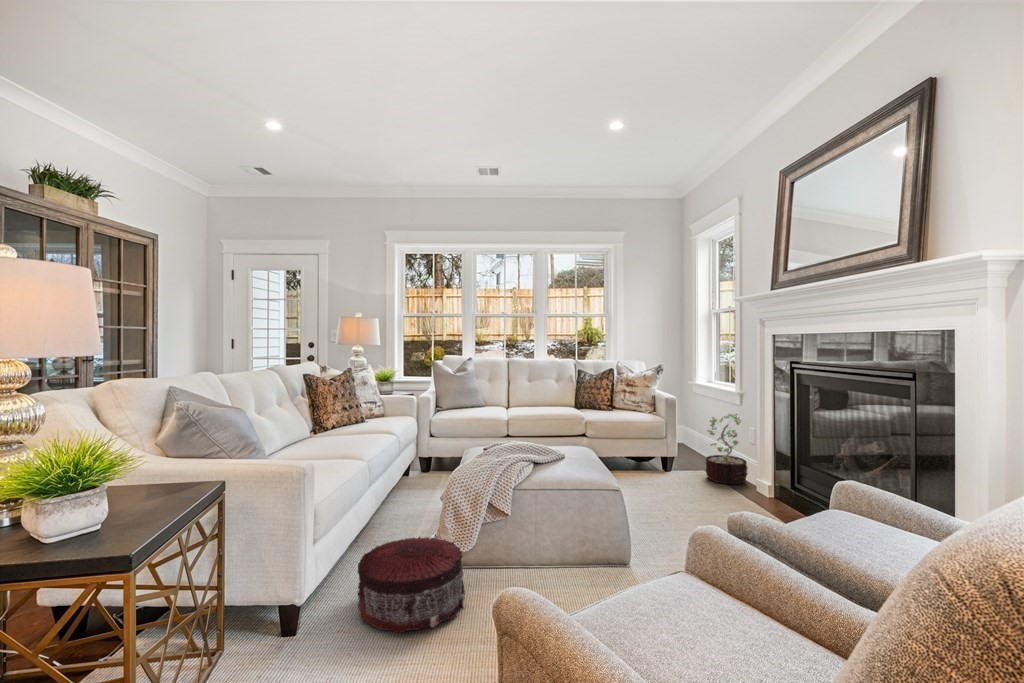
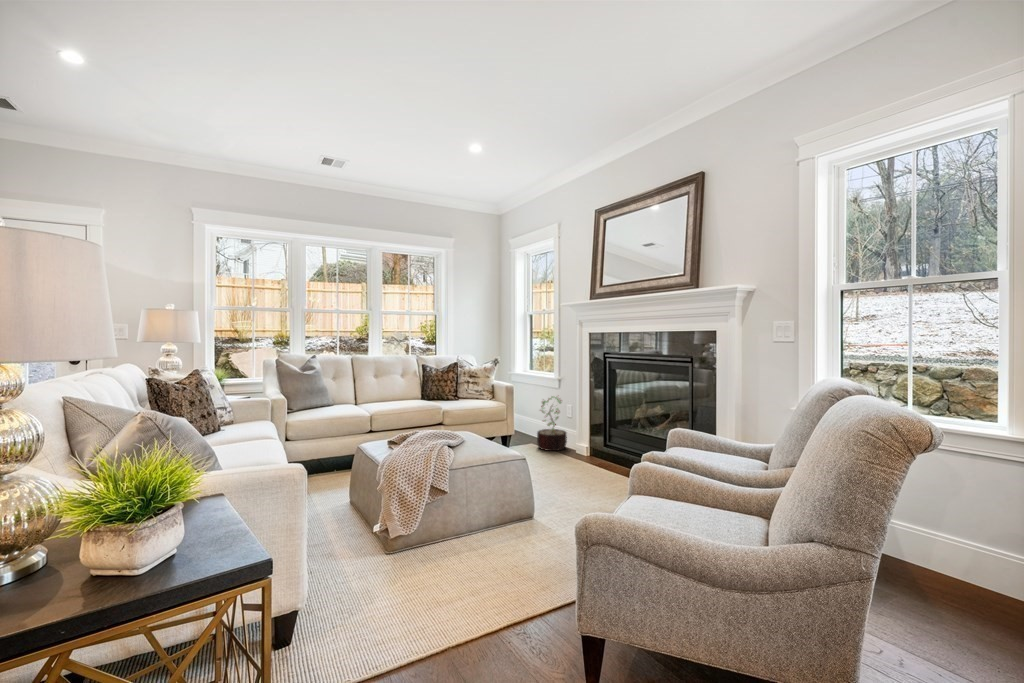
pouf: present [358,537,465,633] -> none [326,523,435,614]

